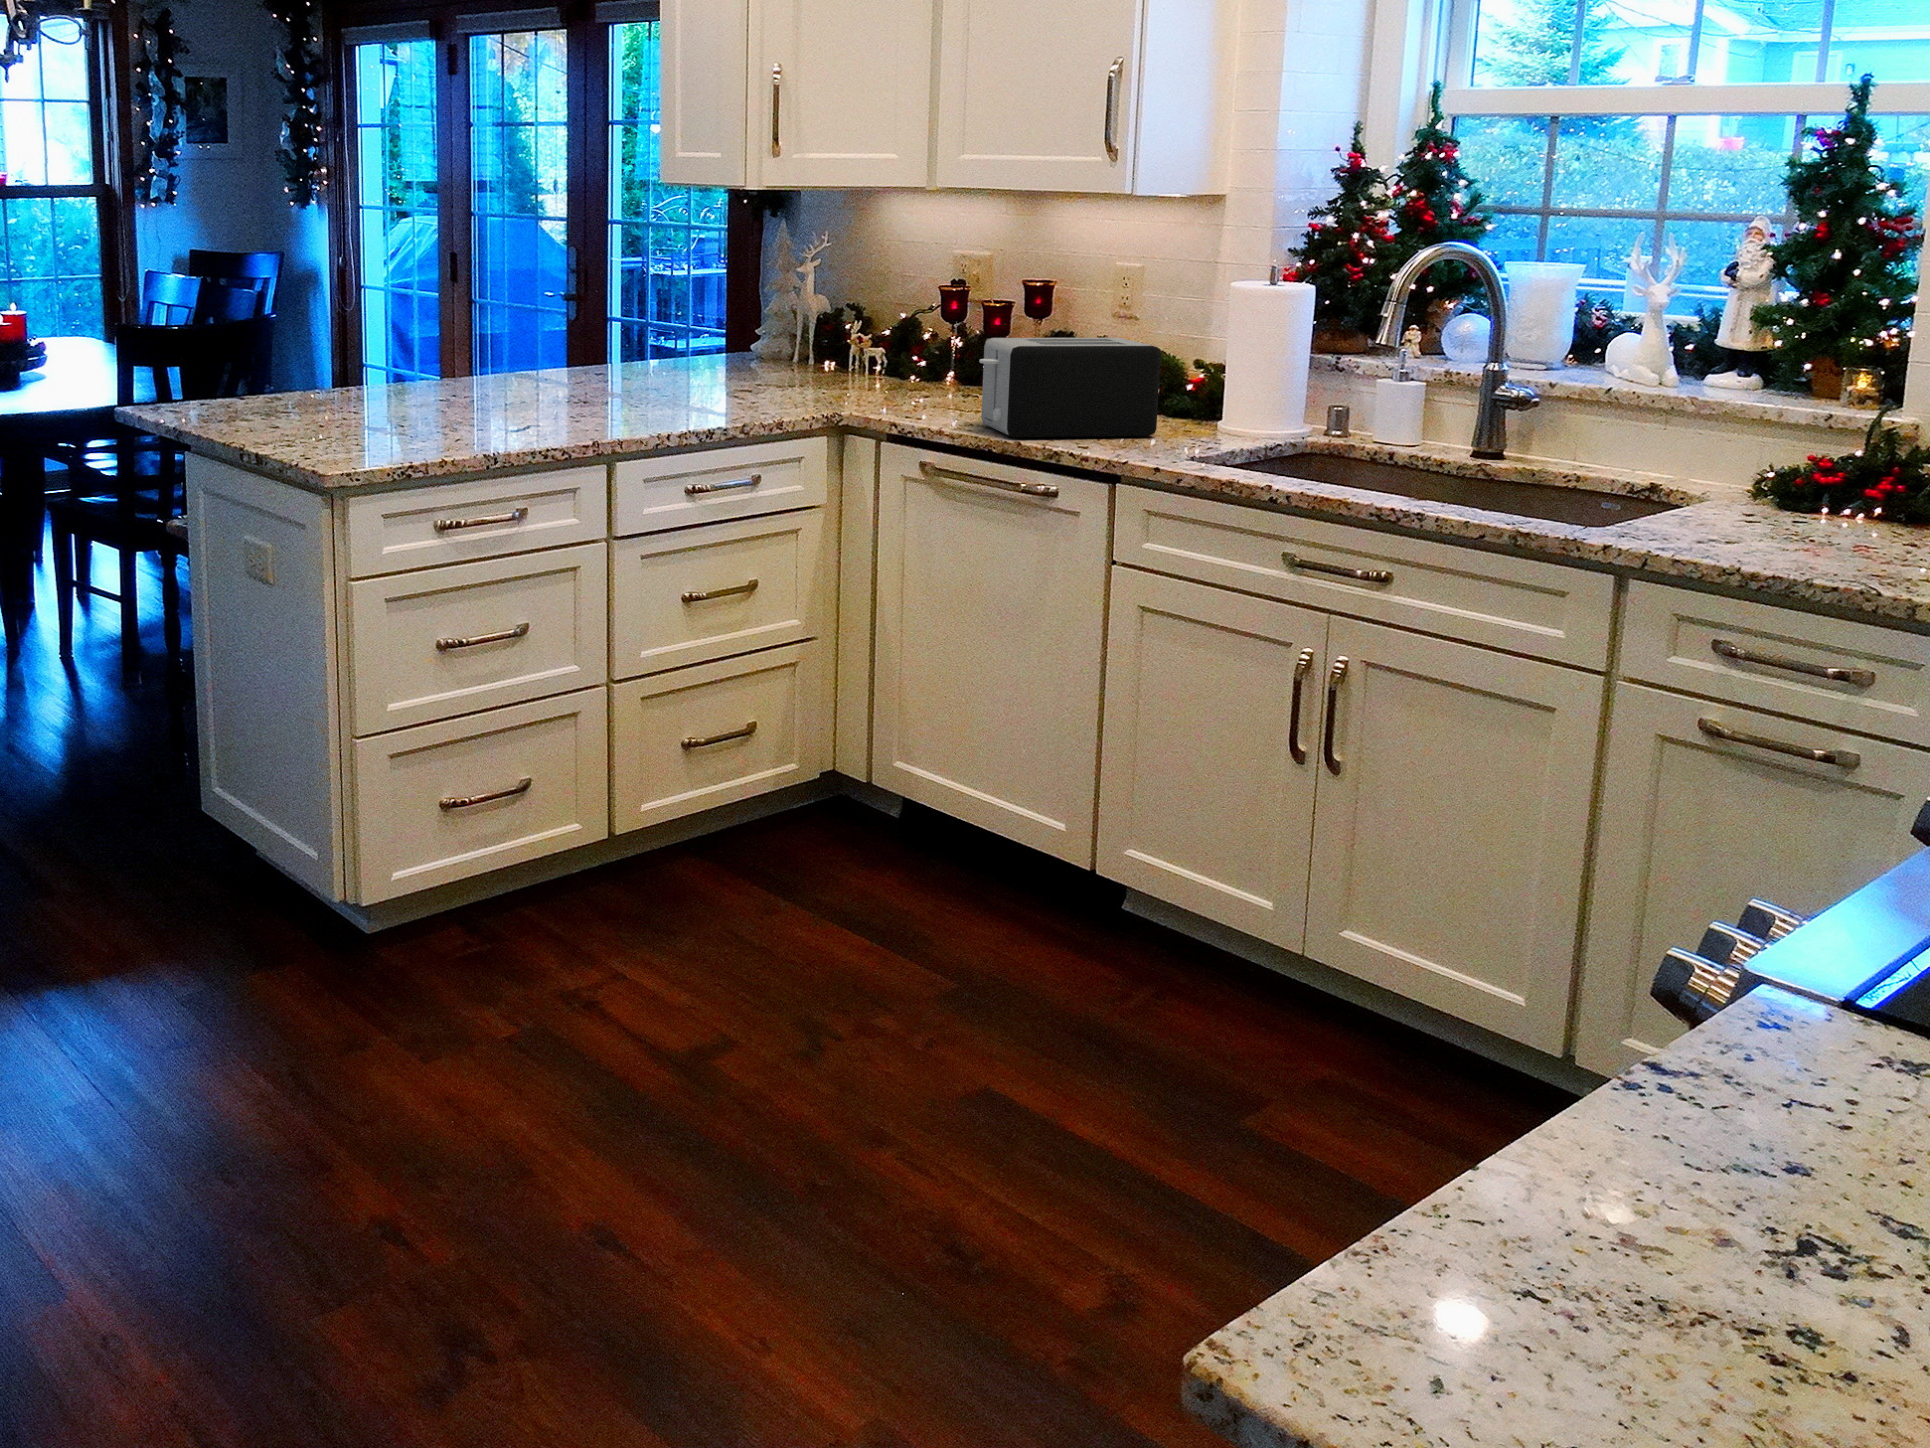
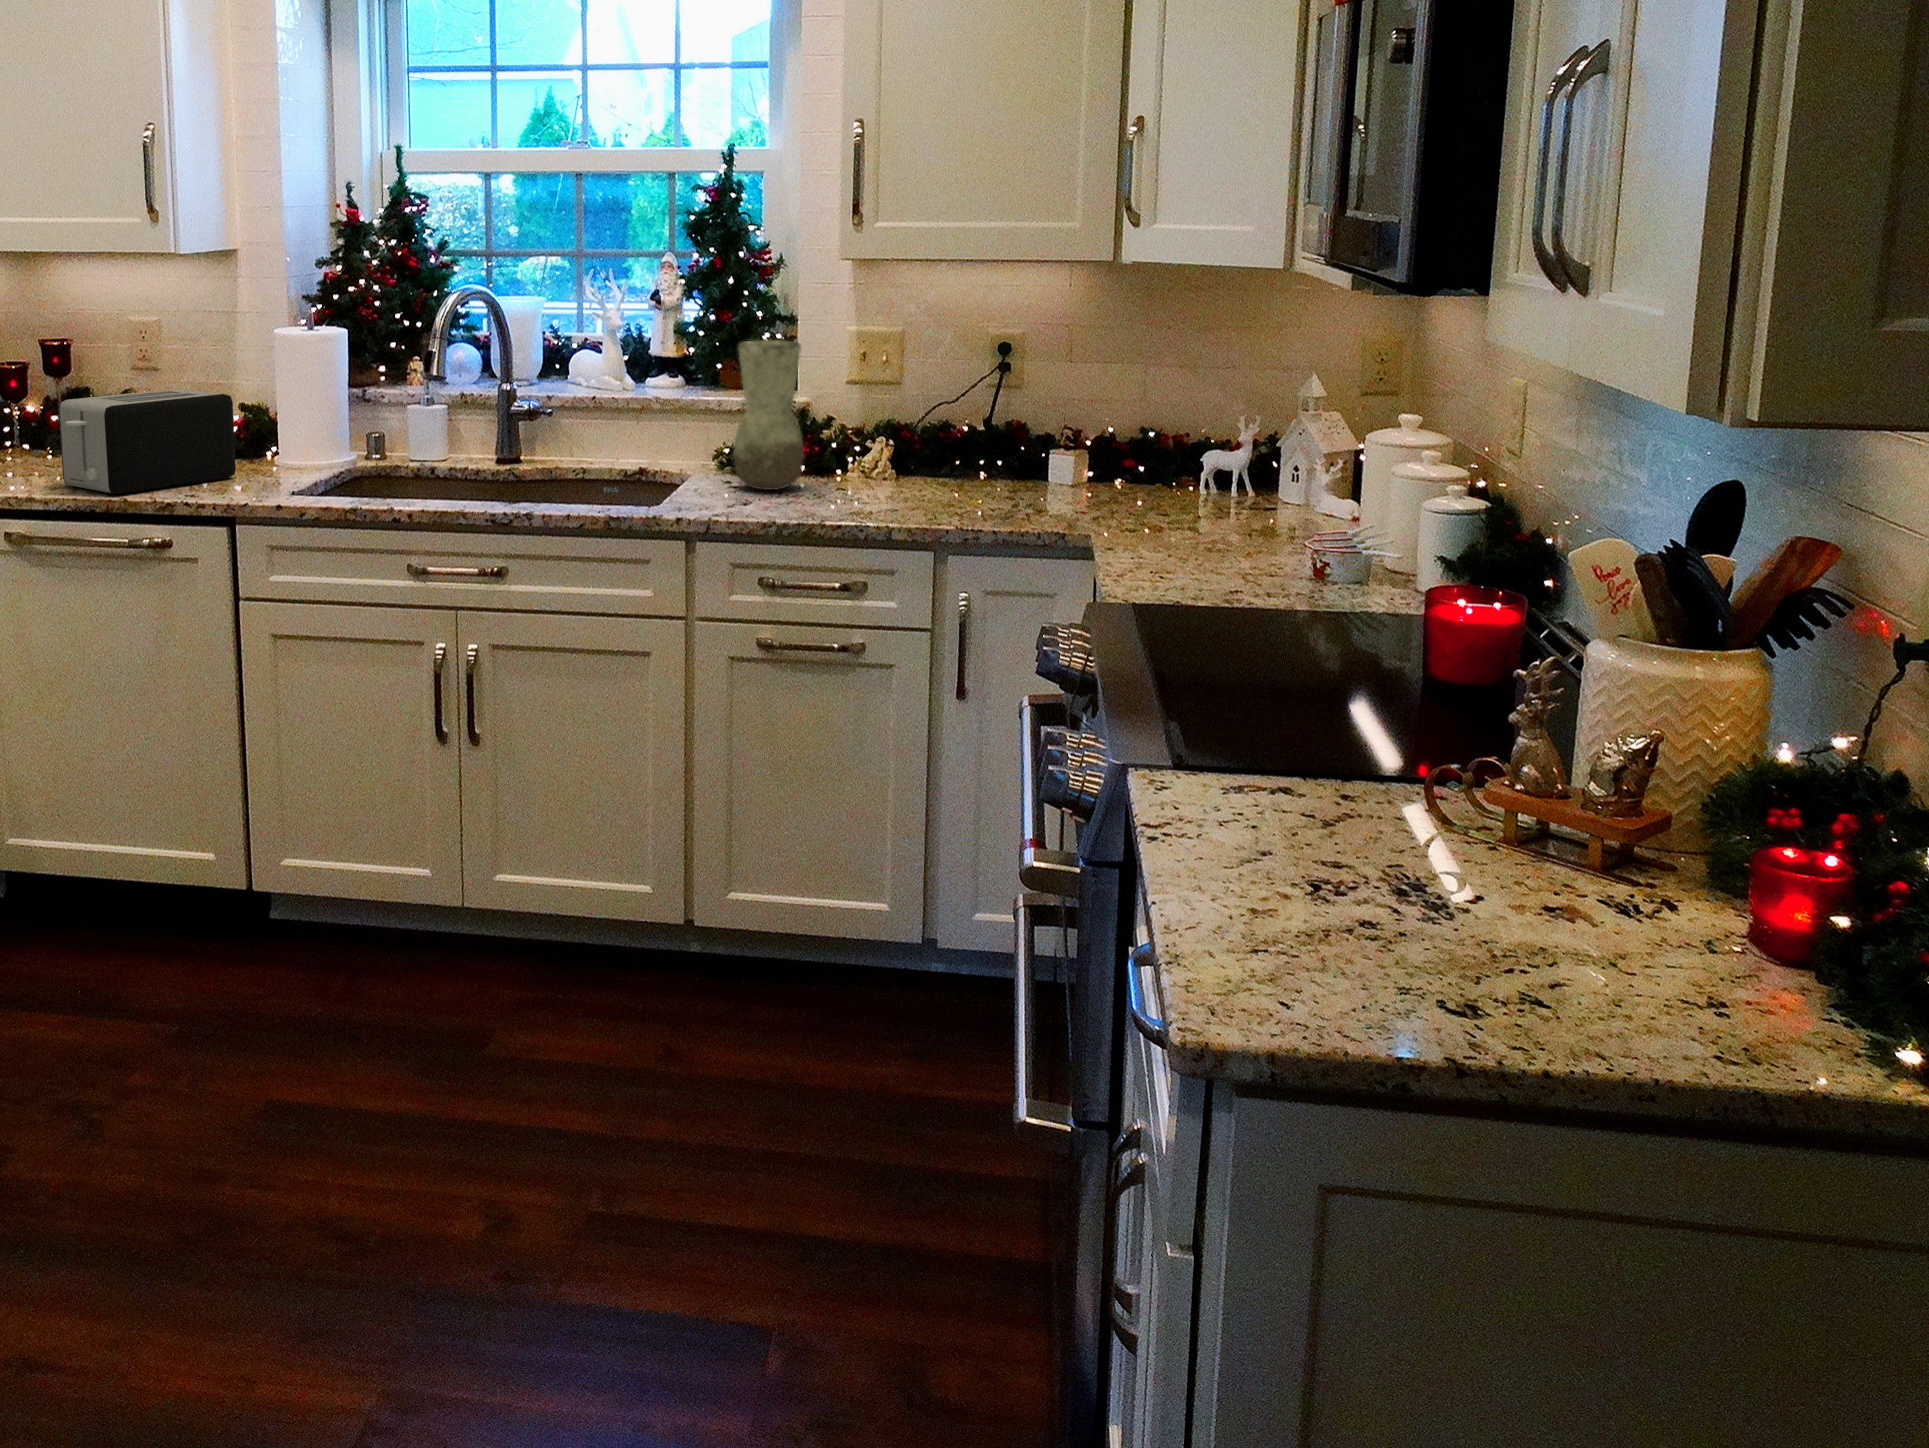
vase: none [1753,329,1878,533] -> present [733,340,804,490]

